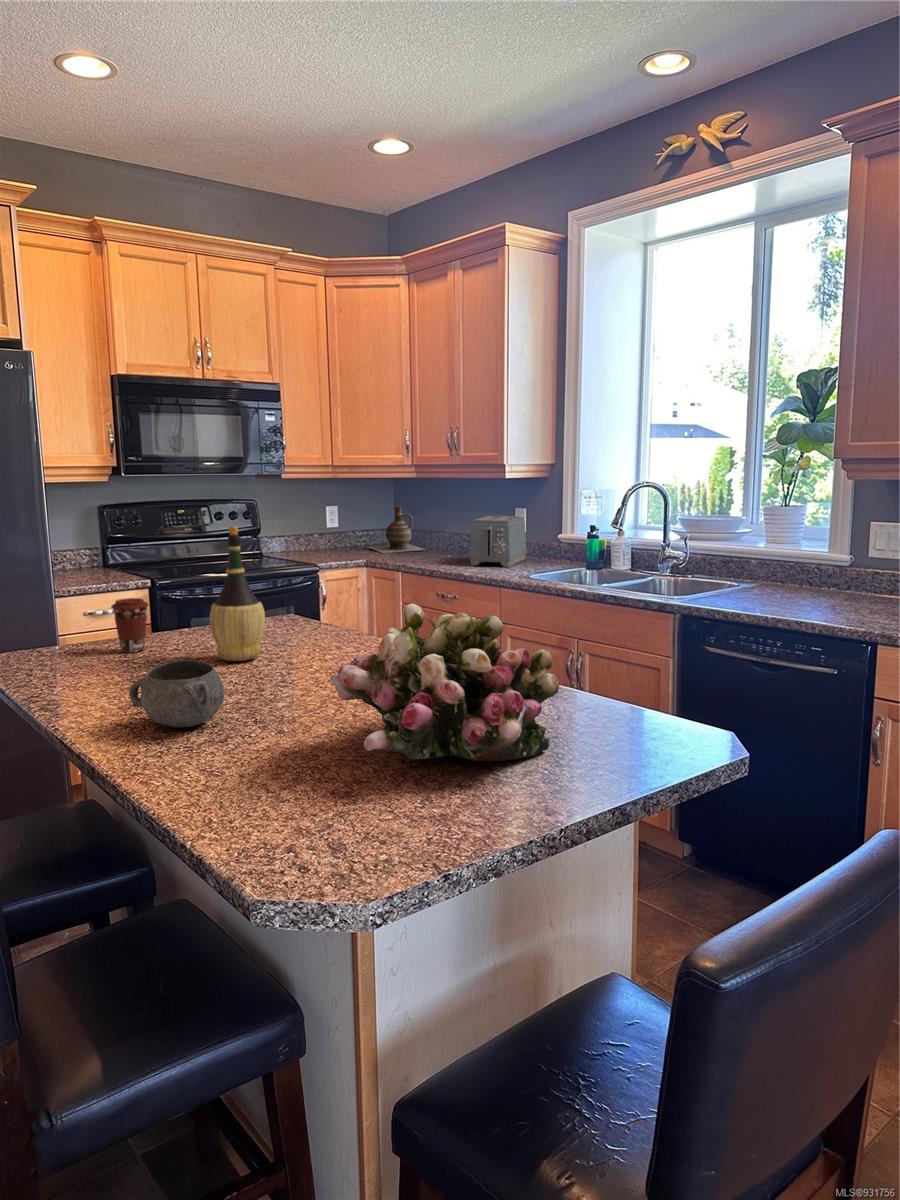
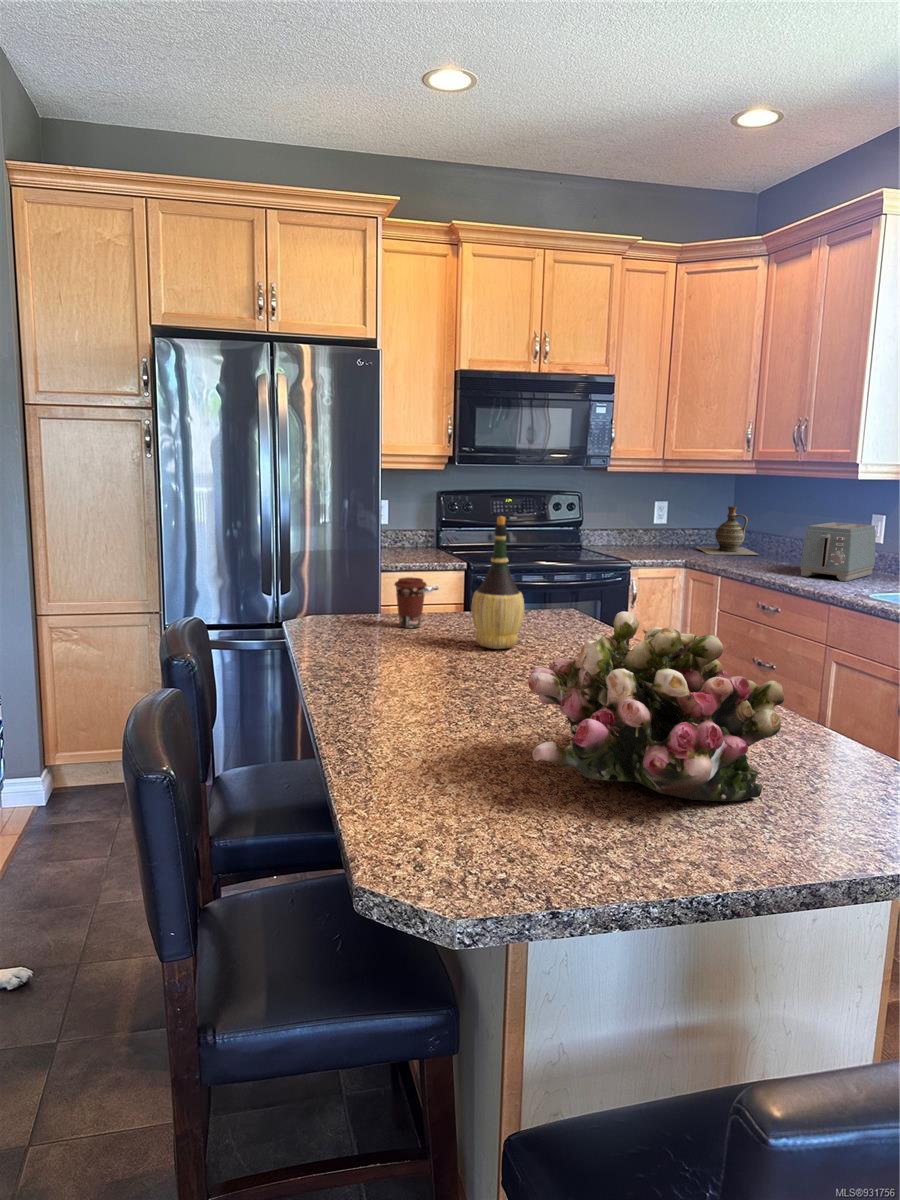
decorative bowl: present [129,660,225,728] -> none [362,641,447,706]

